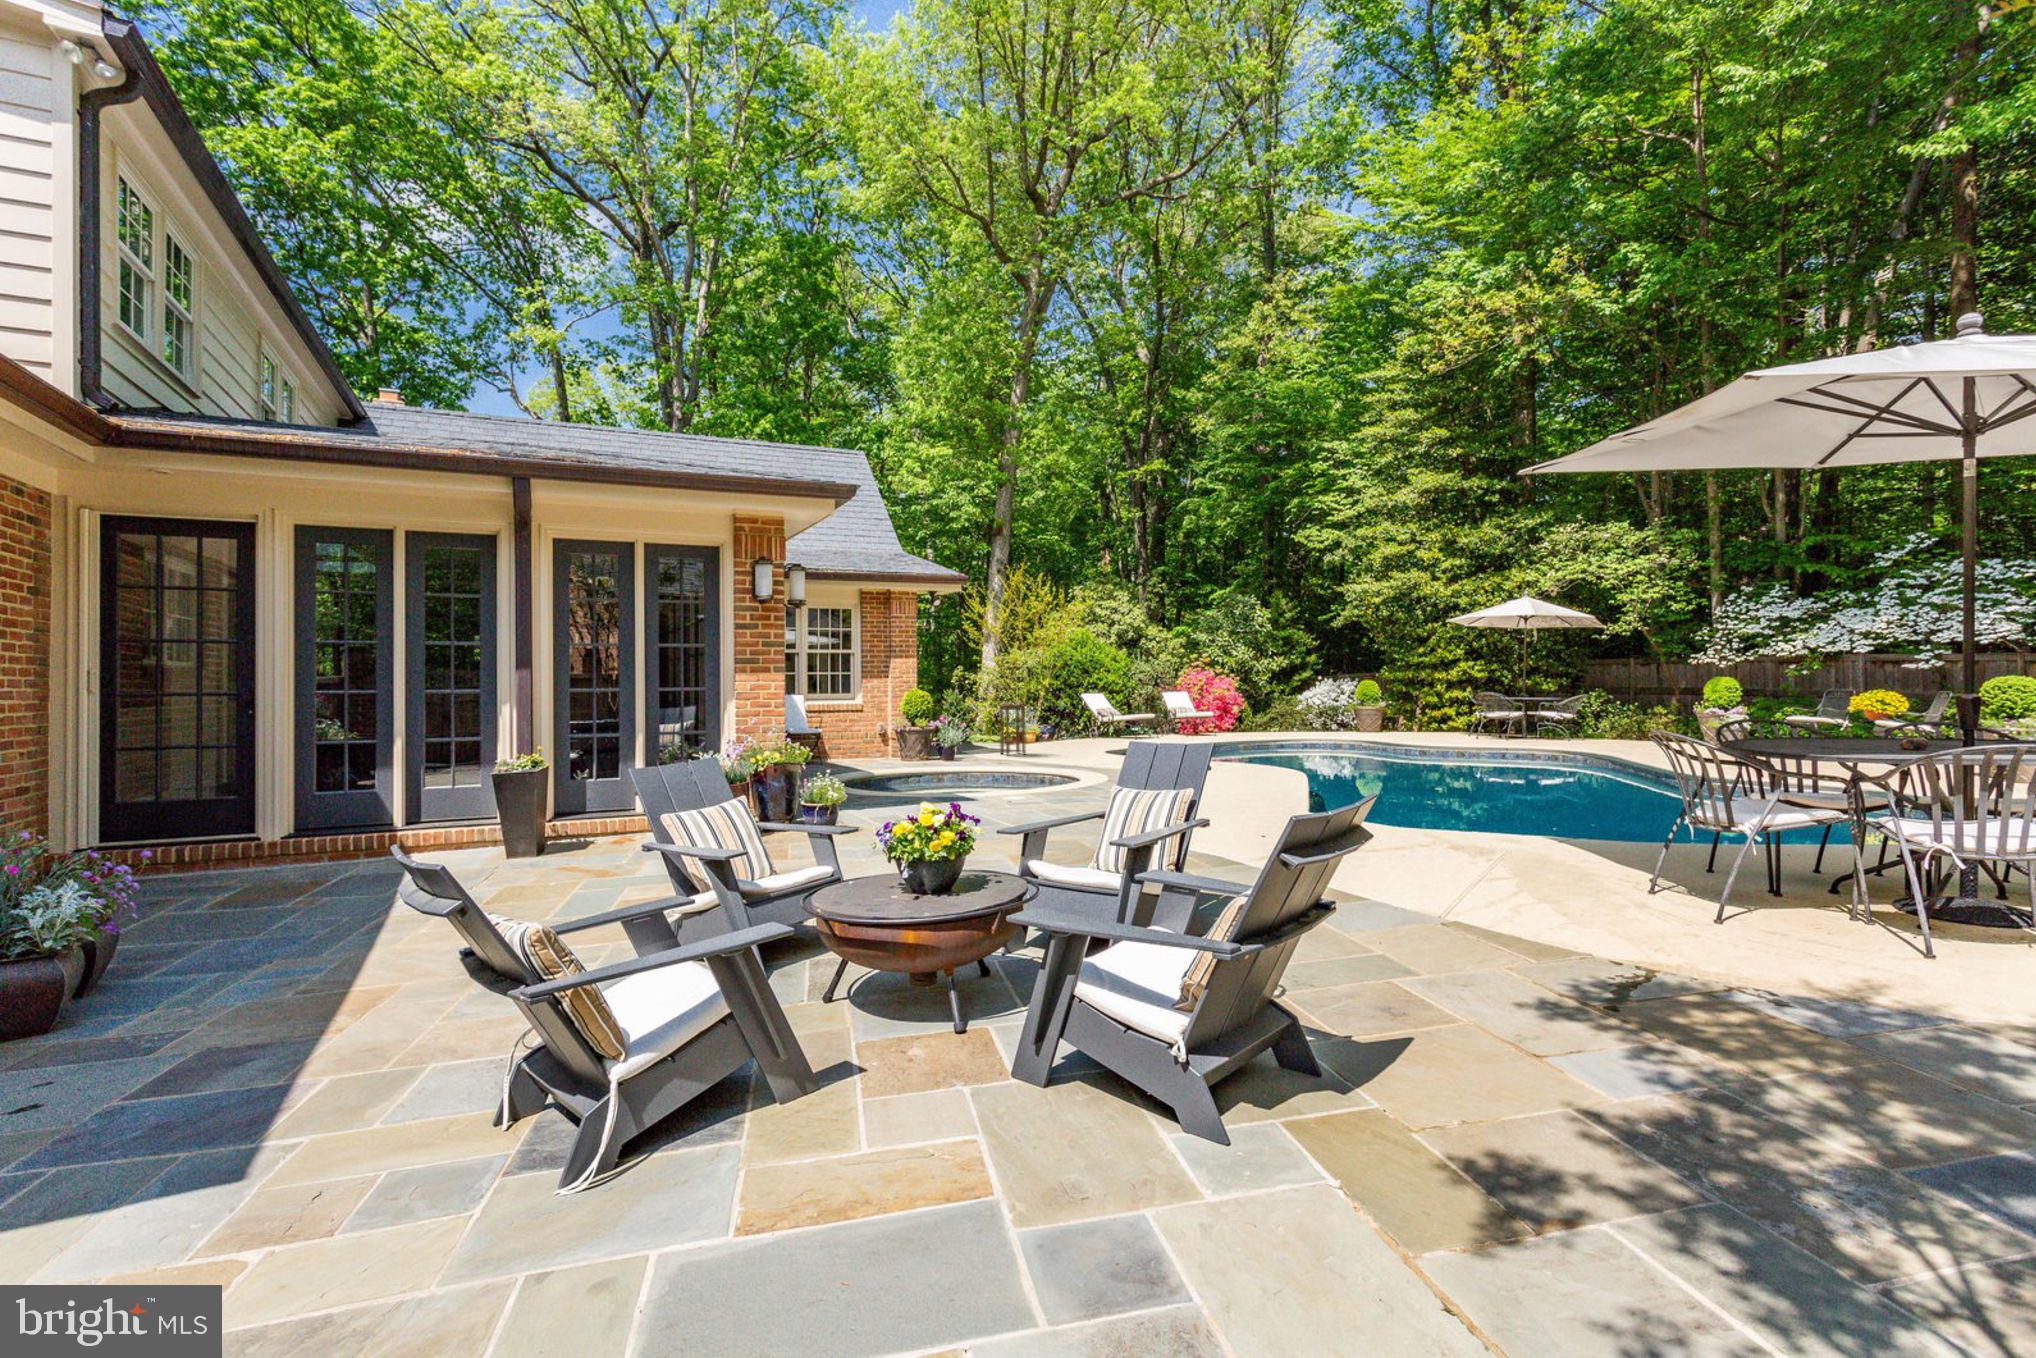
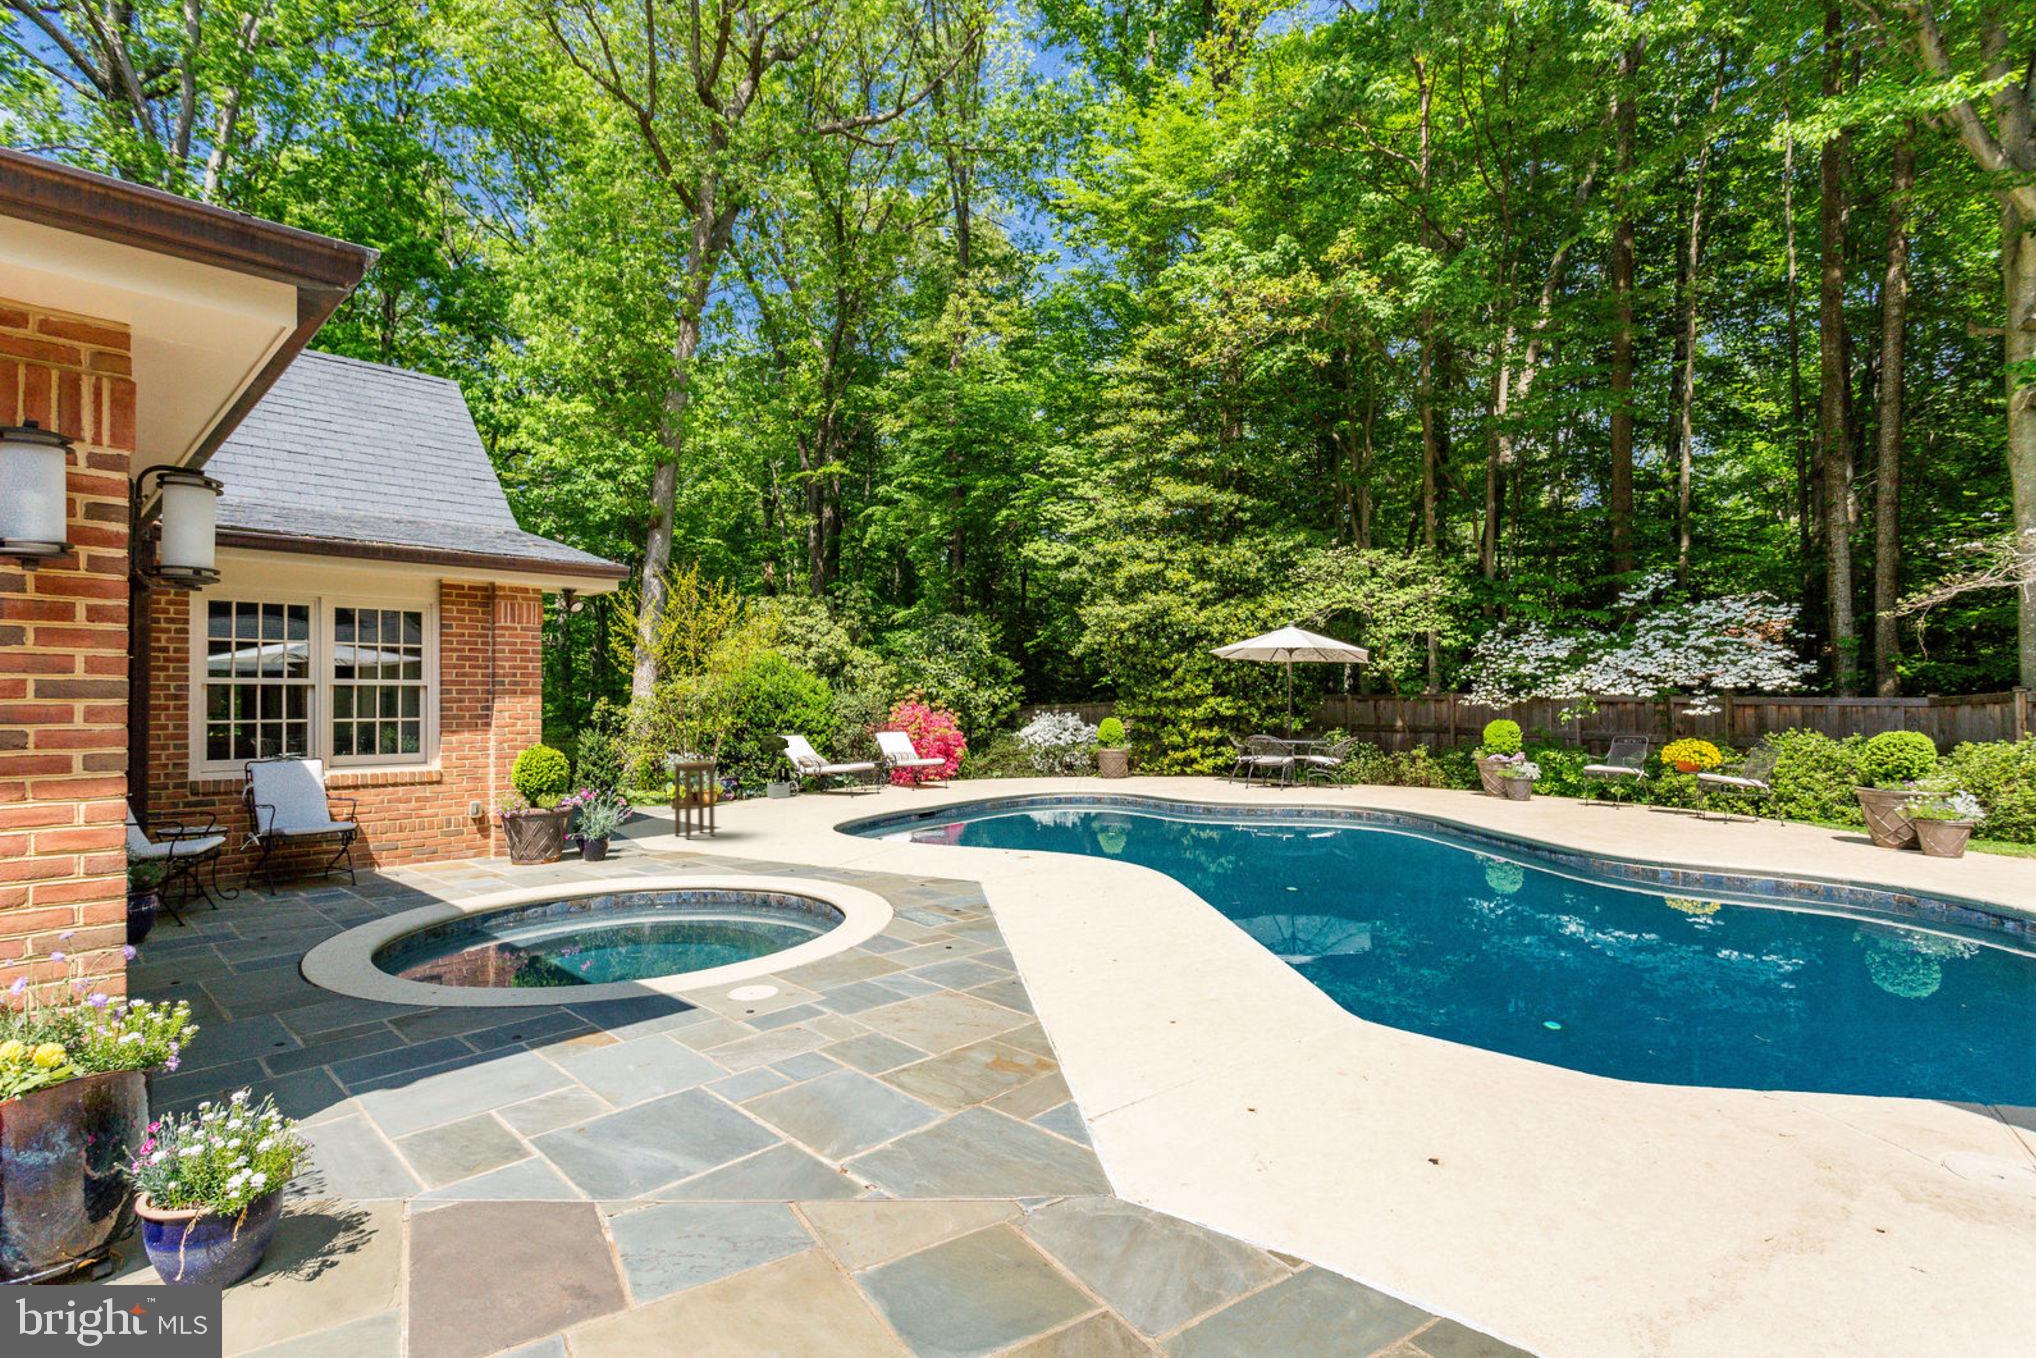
potted tree: none [1071,692,1092,740] -> present [761,735,790,799]

